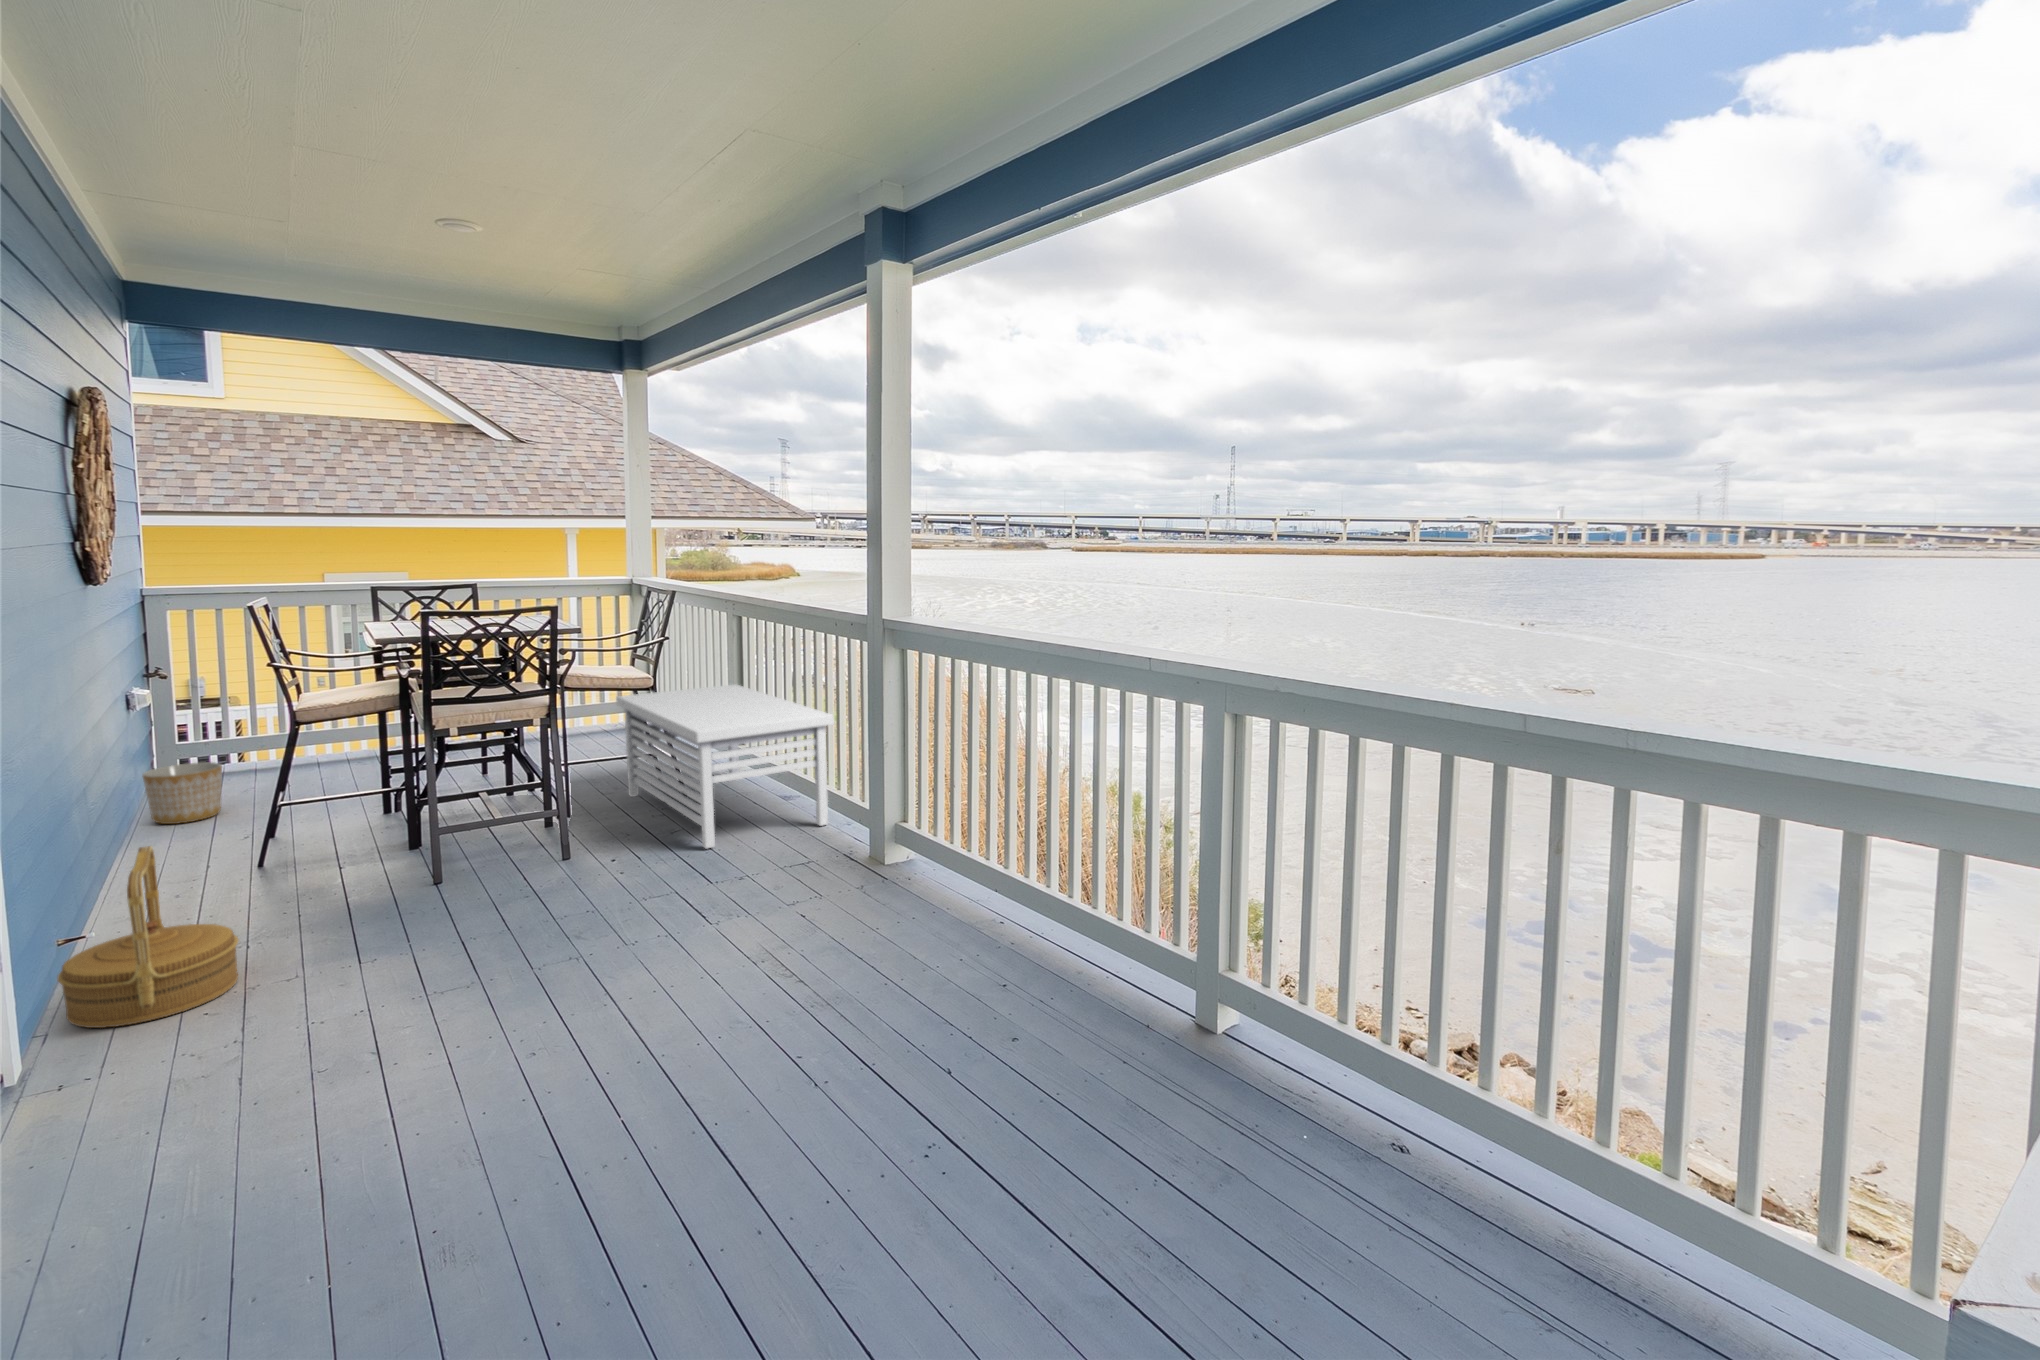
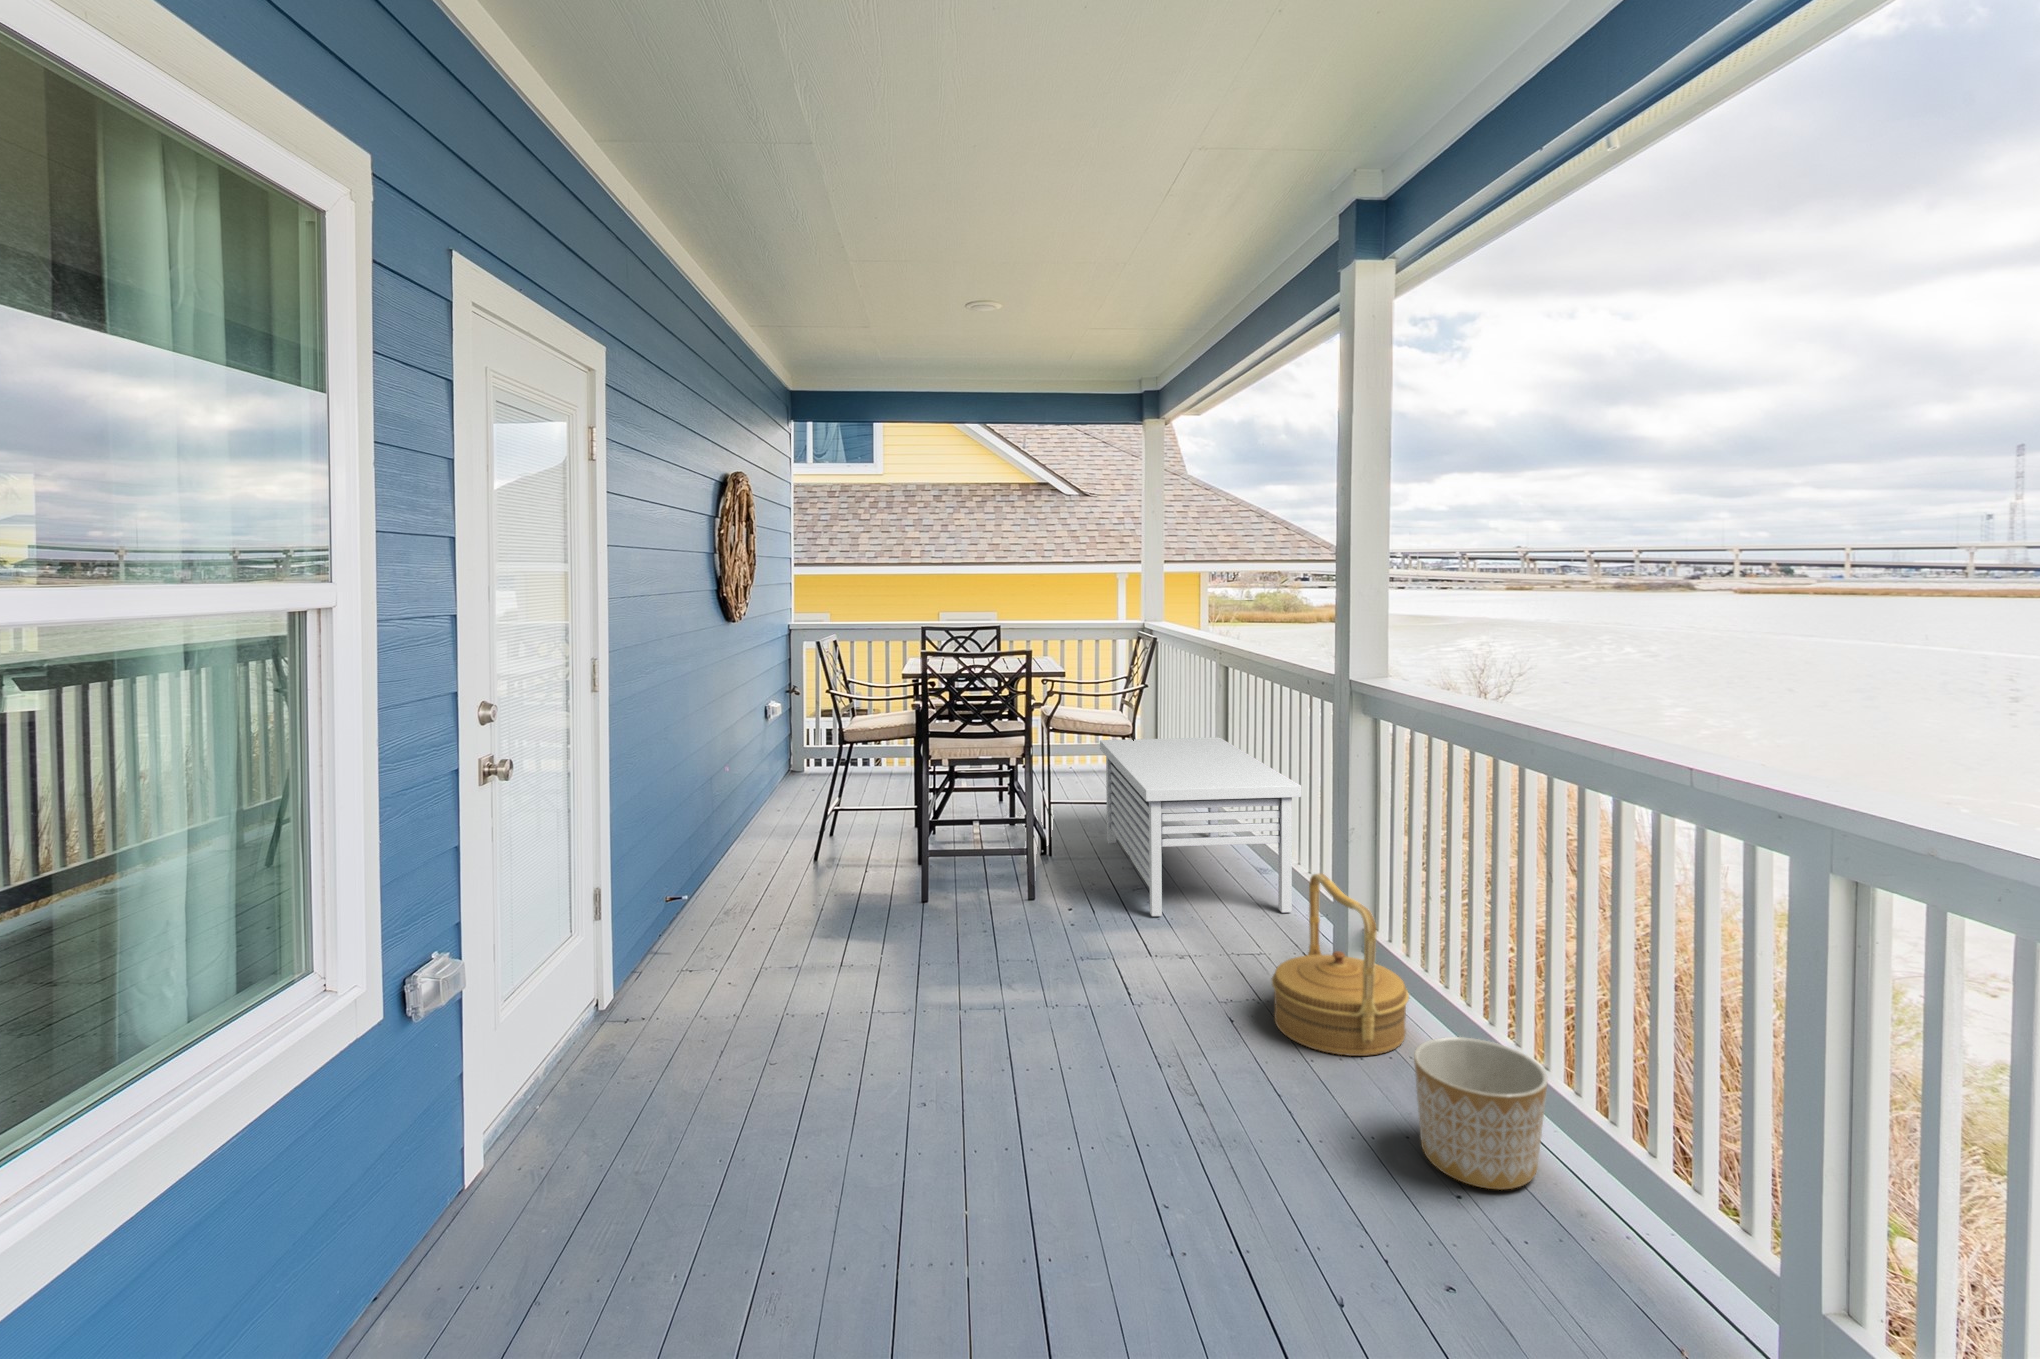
planter: present [143,762,222,824] -> present [1414,1037,1548,1189]
woven basket: present [58,846,238,1028] -> present [1271,874,1409,1056]

